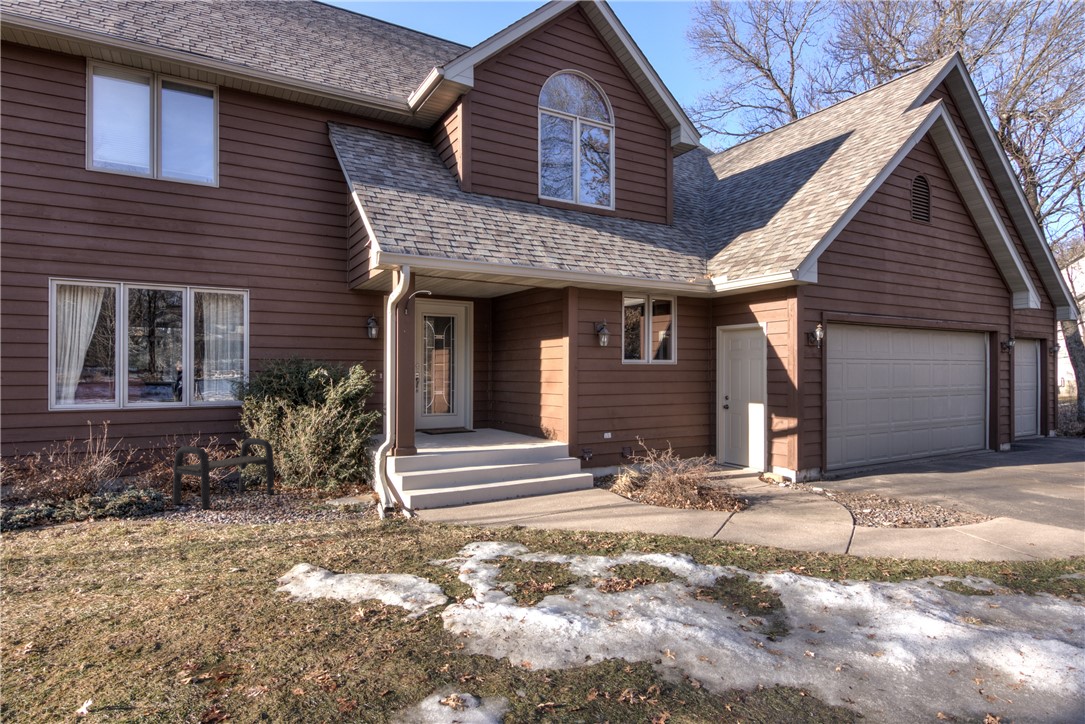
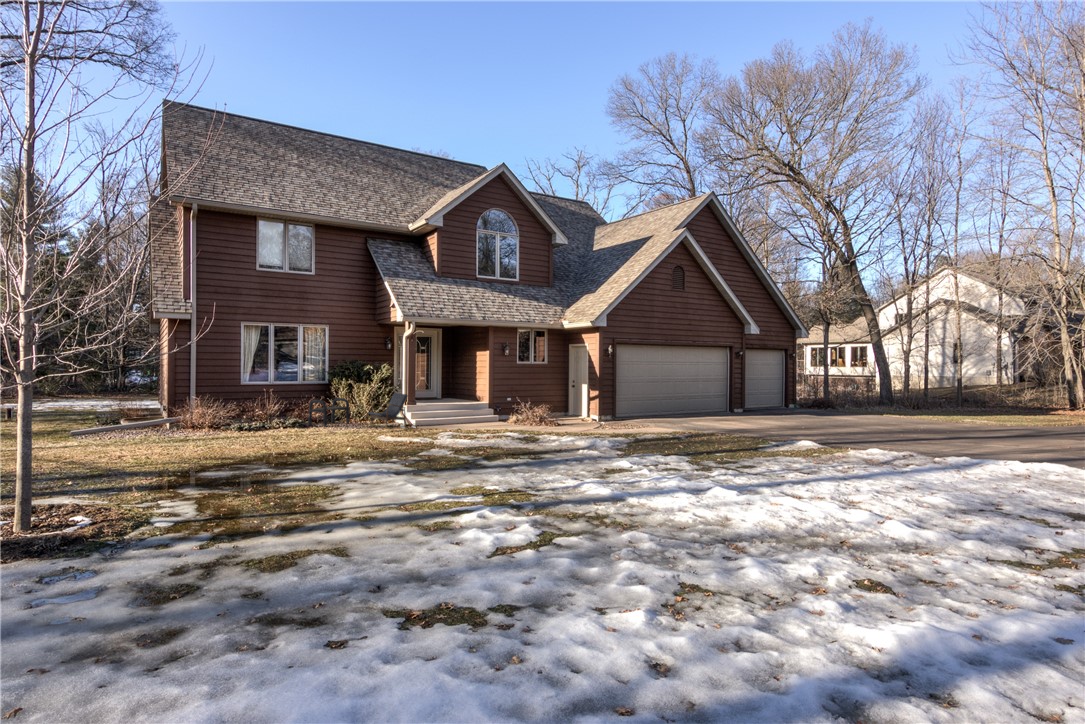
lounge chair: none [302,429,393,517] -> present [368,393,408,428]

